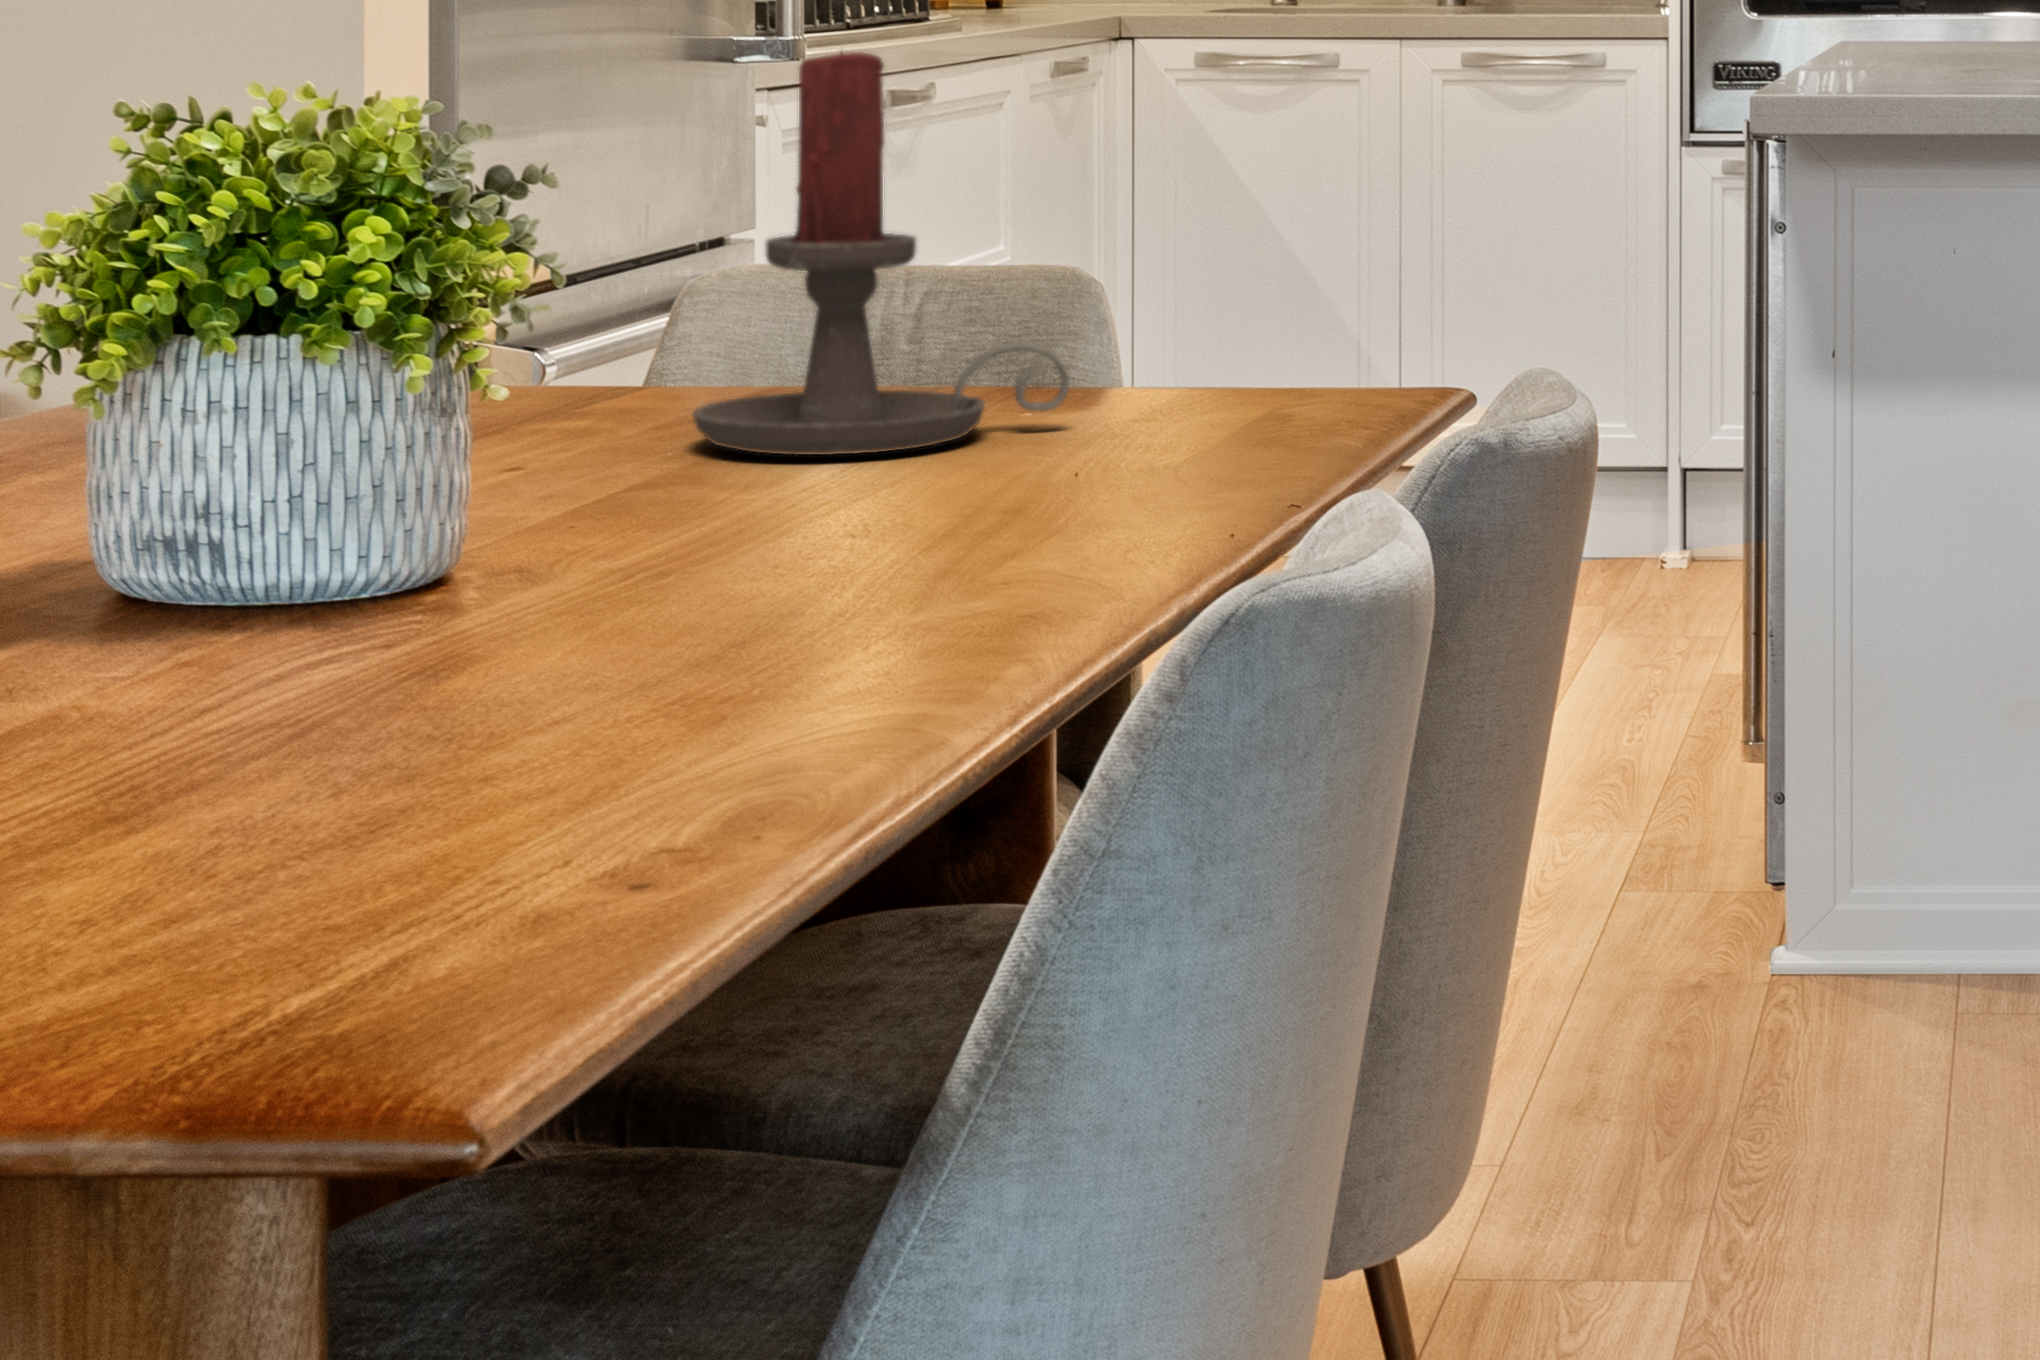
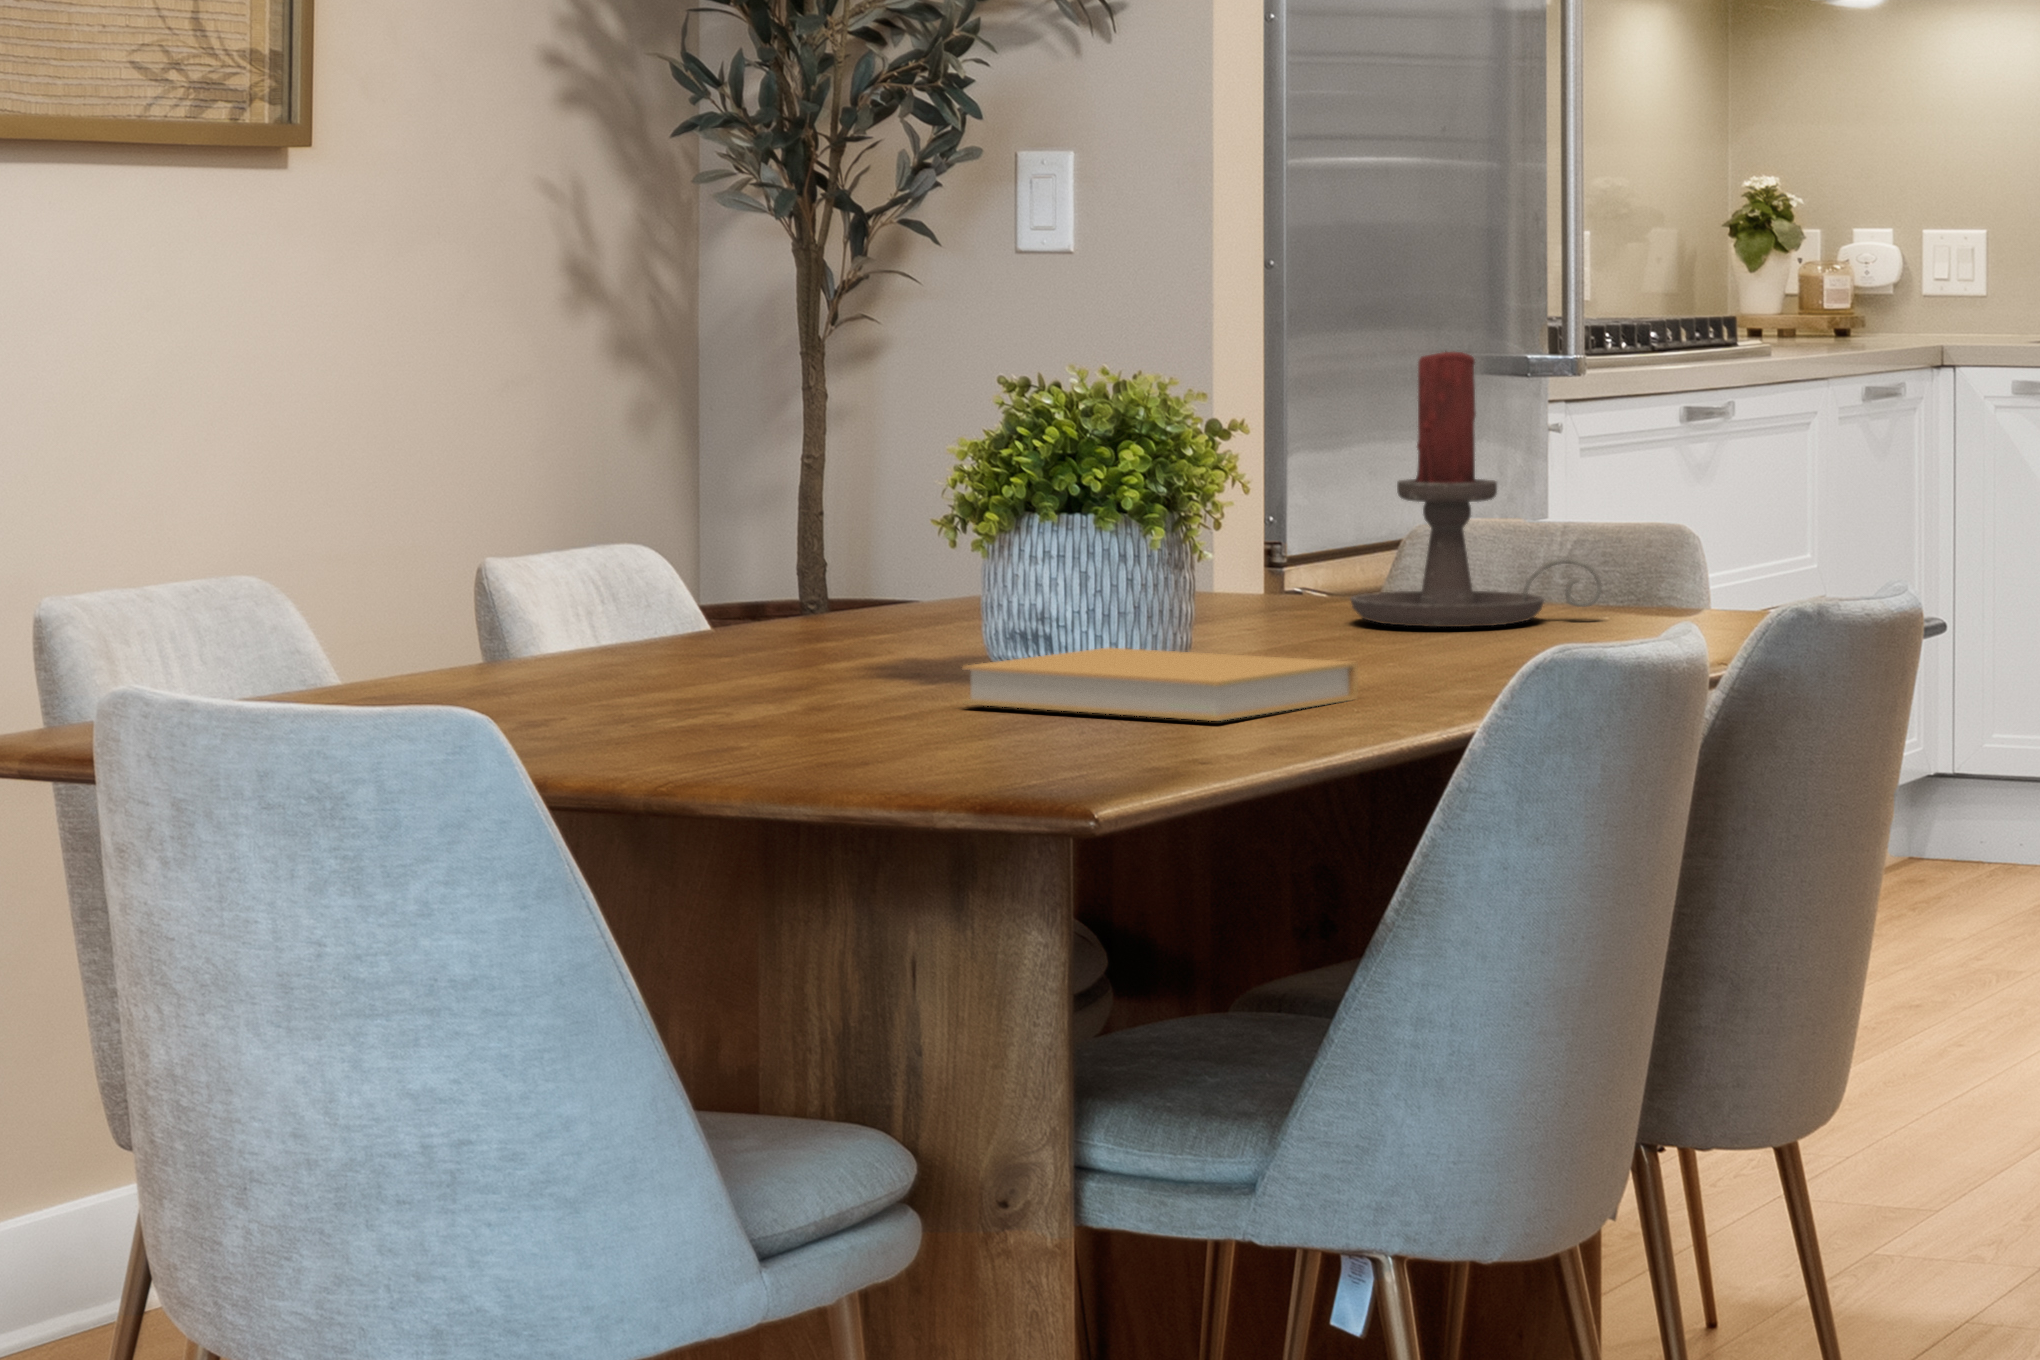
book: none [115,557,826,714] -> present [962,647,1357,721]

